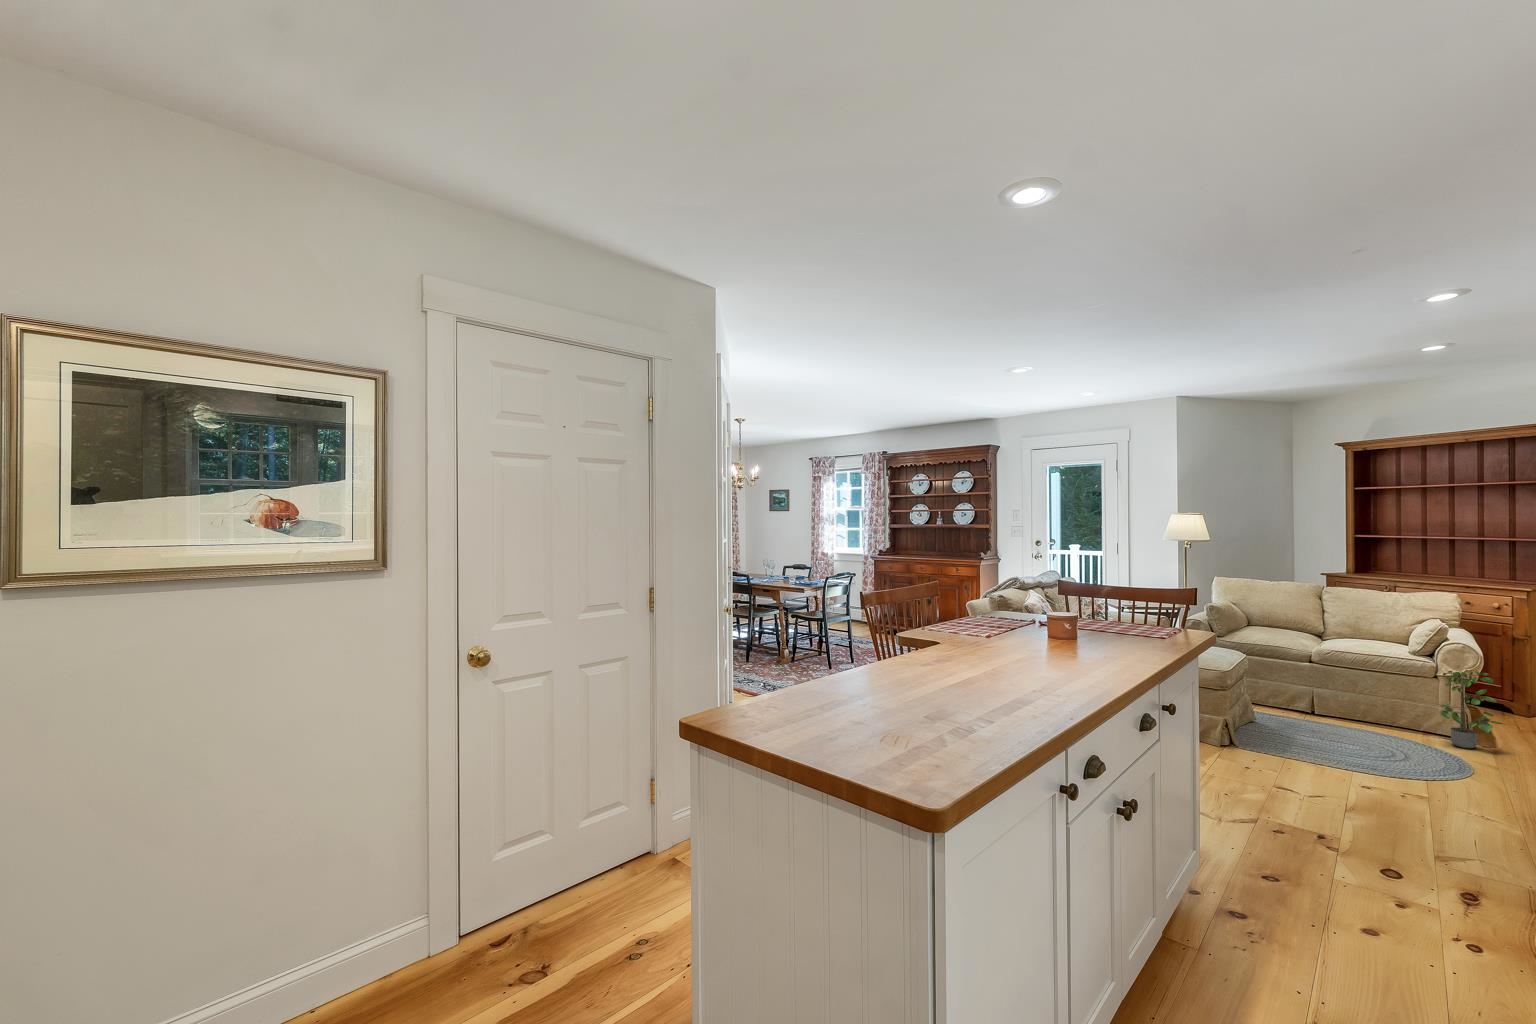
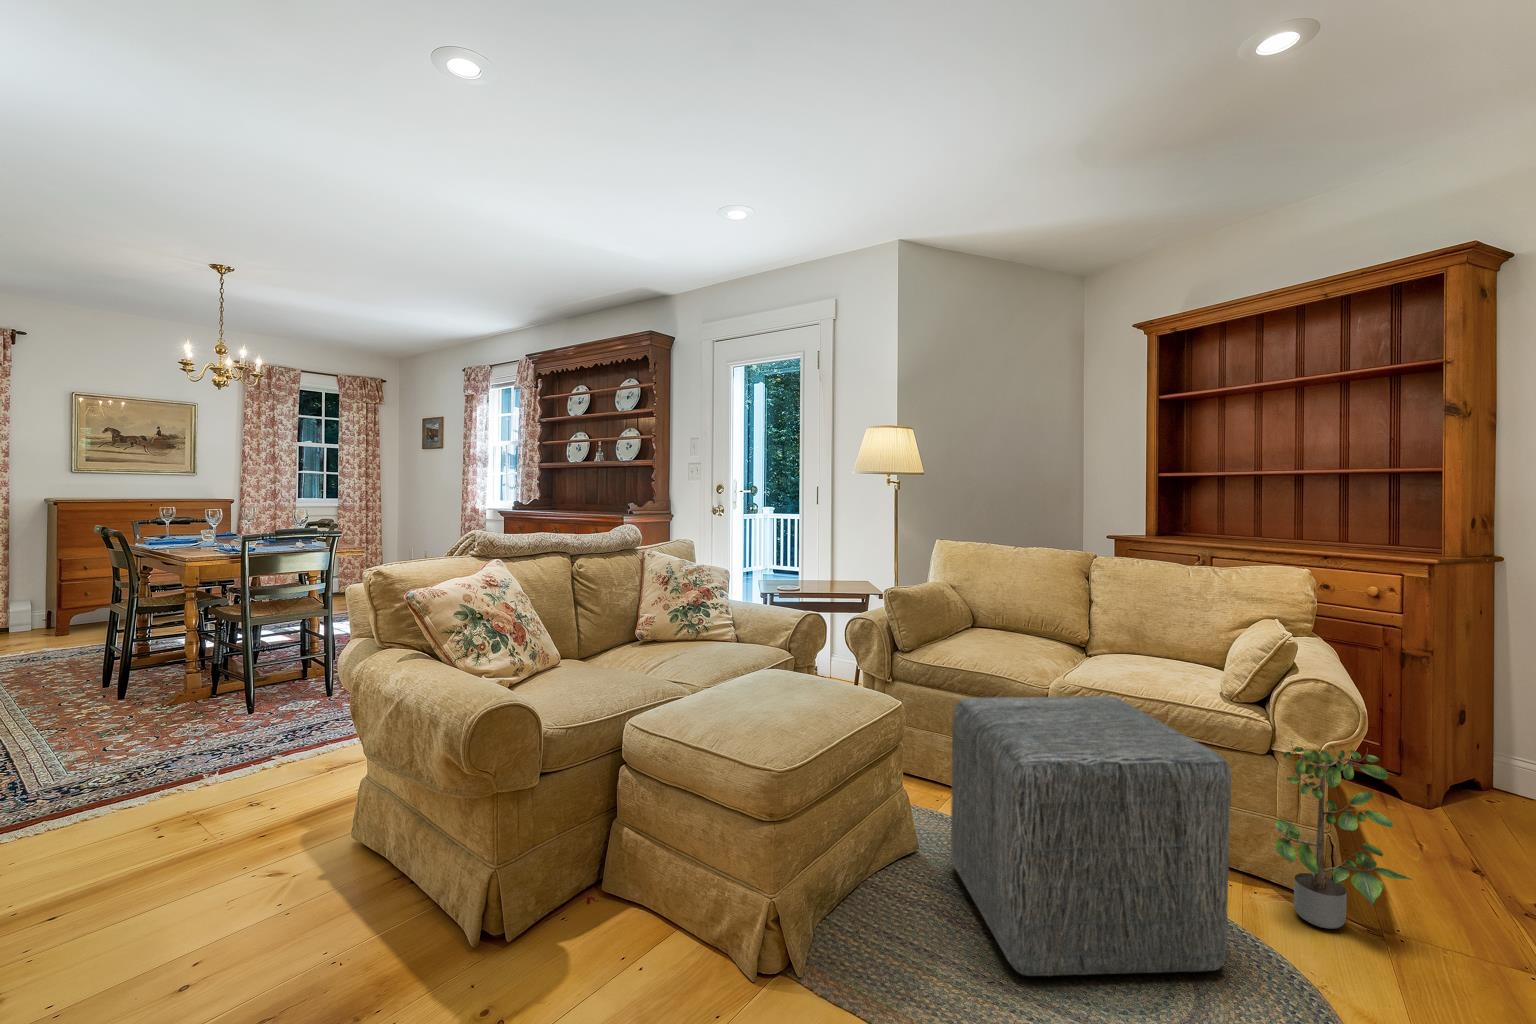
ottoman: none [1273,650,1419,755] -> present [951,696,1231,976]

